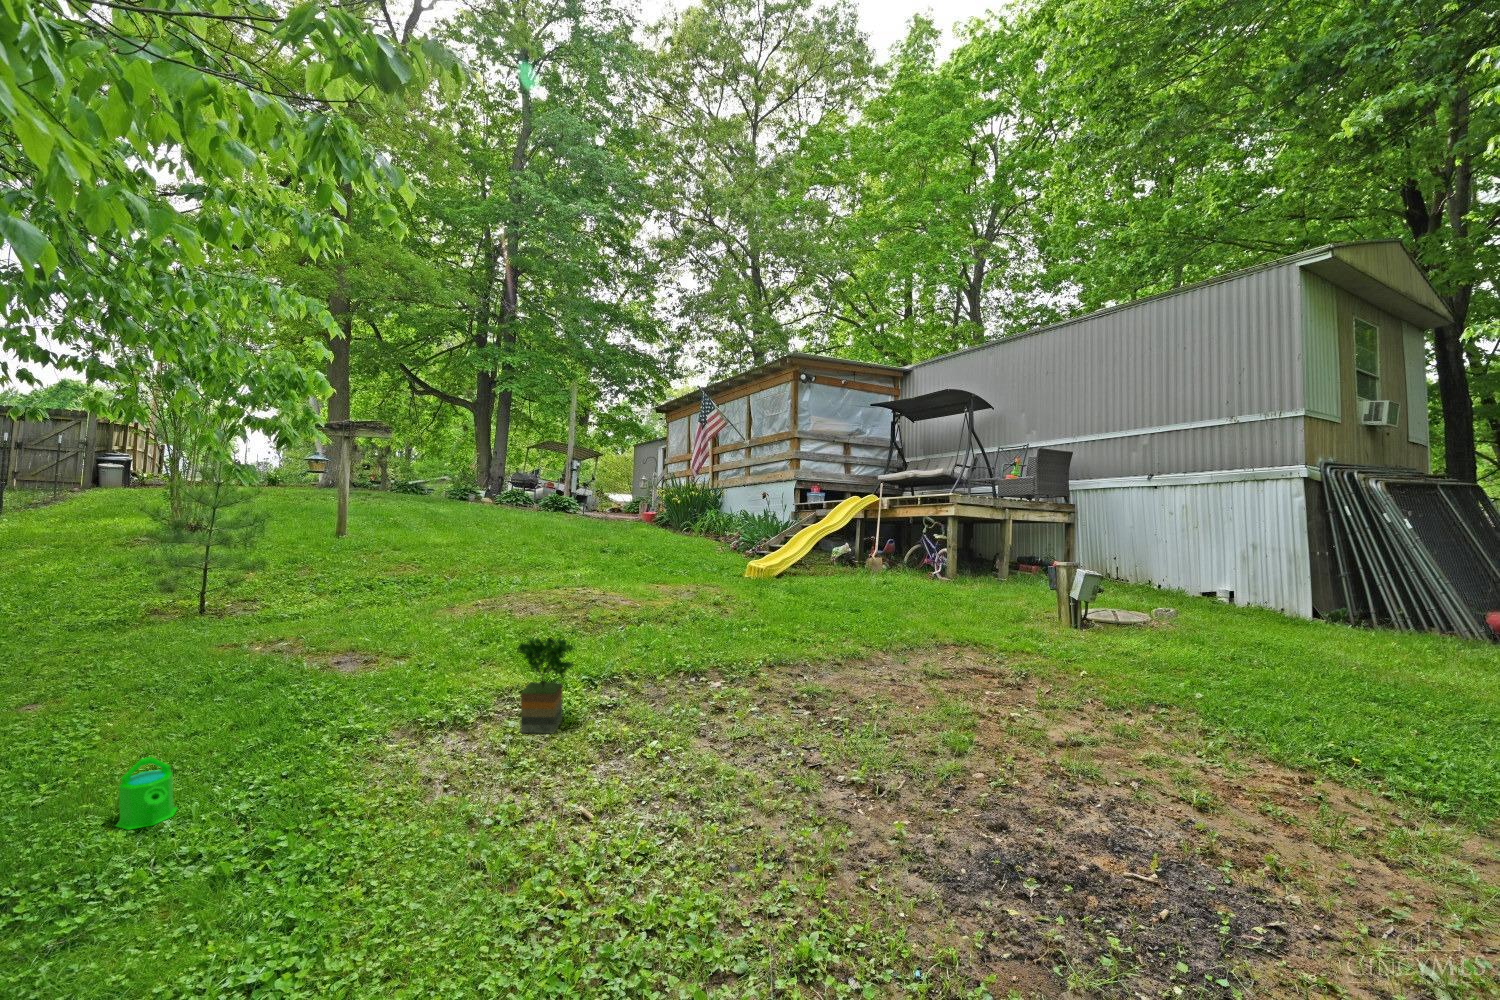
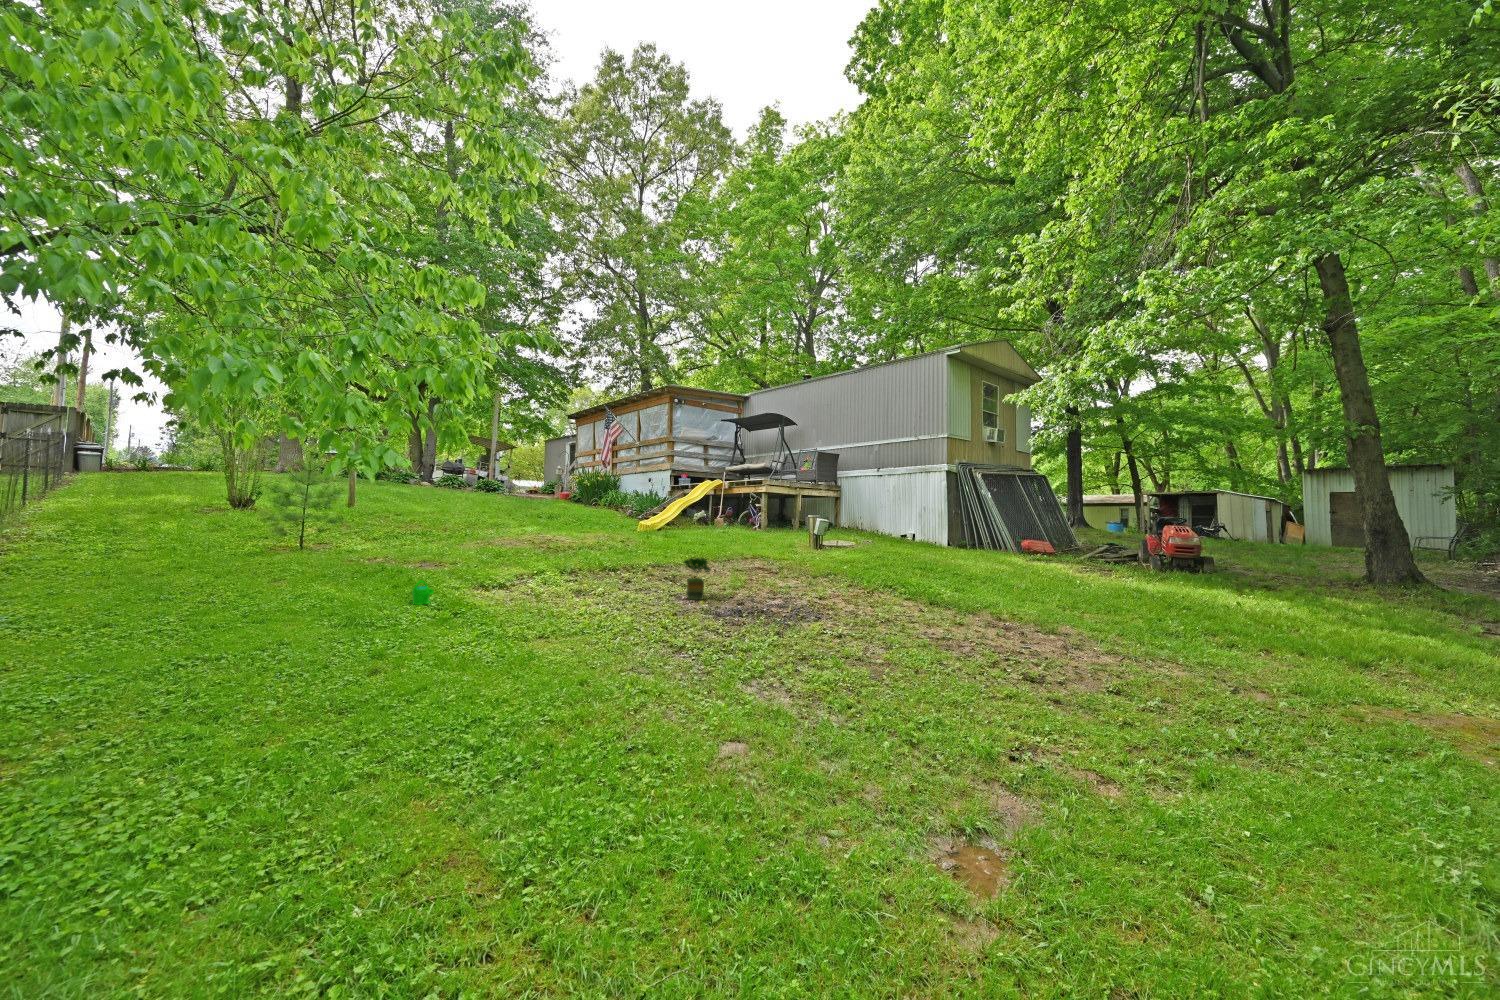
potted tree: present [517,637,574,734] -> present [684,558,711,600]

